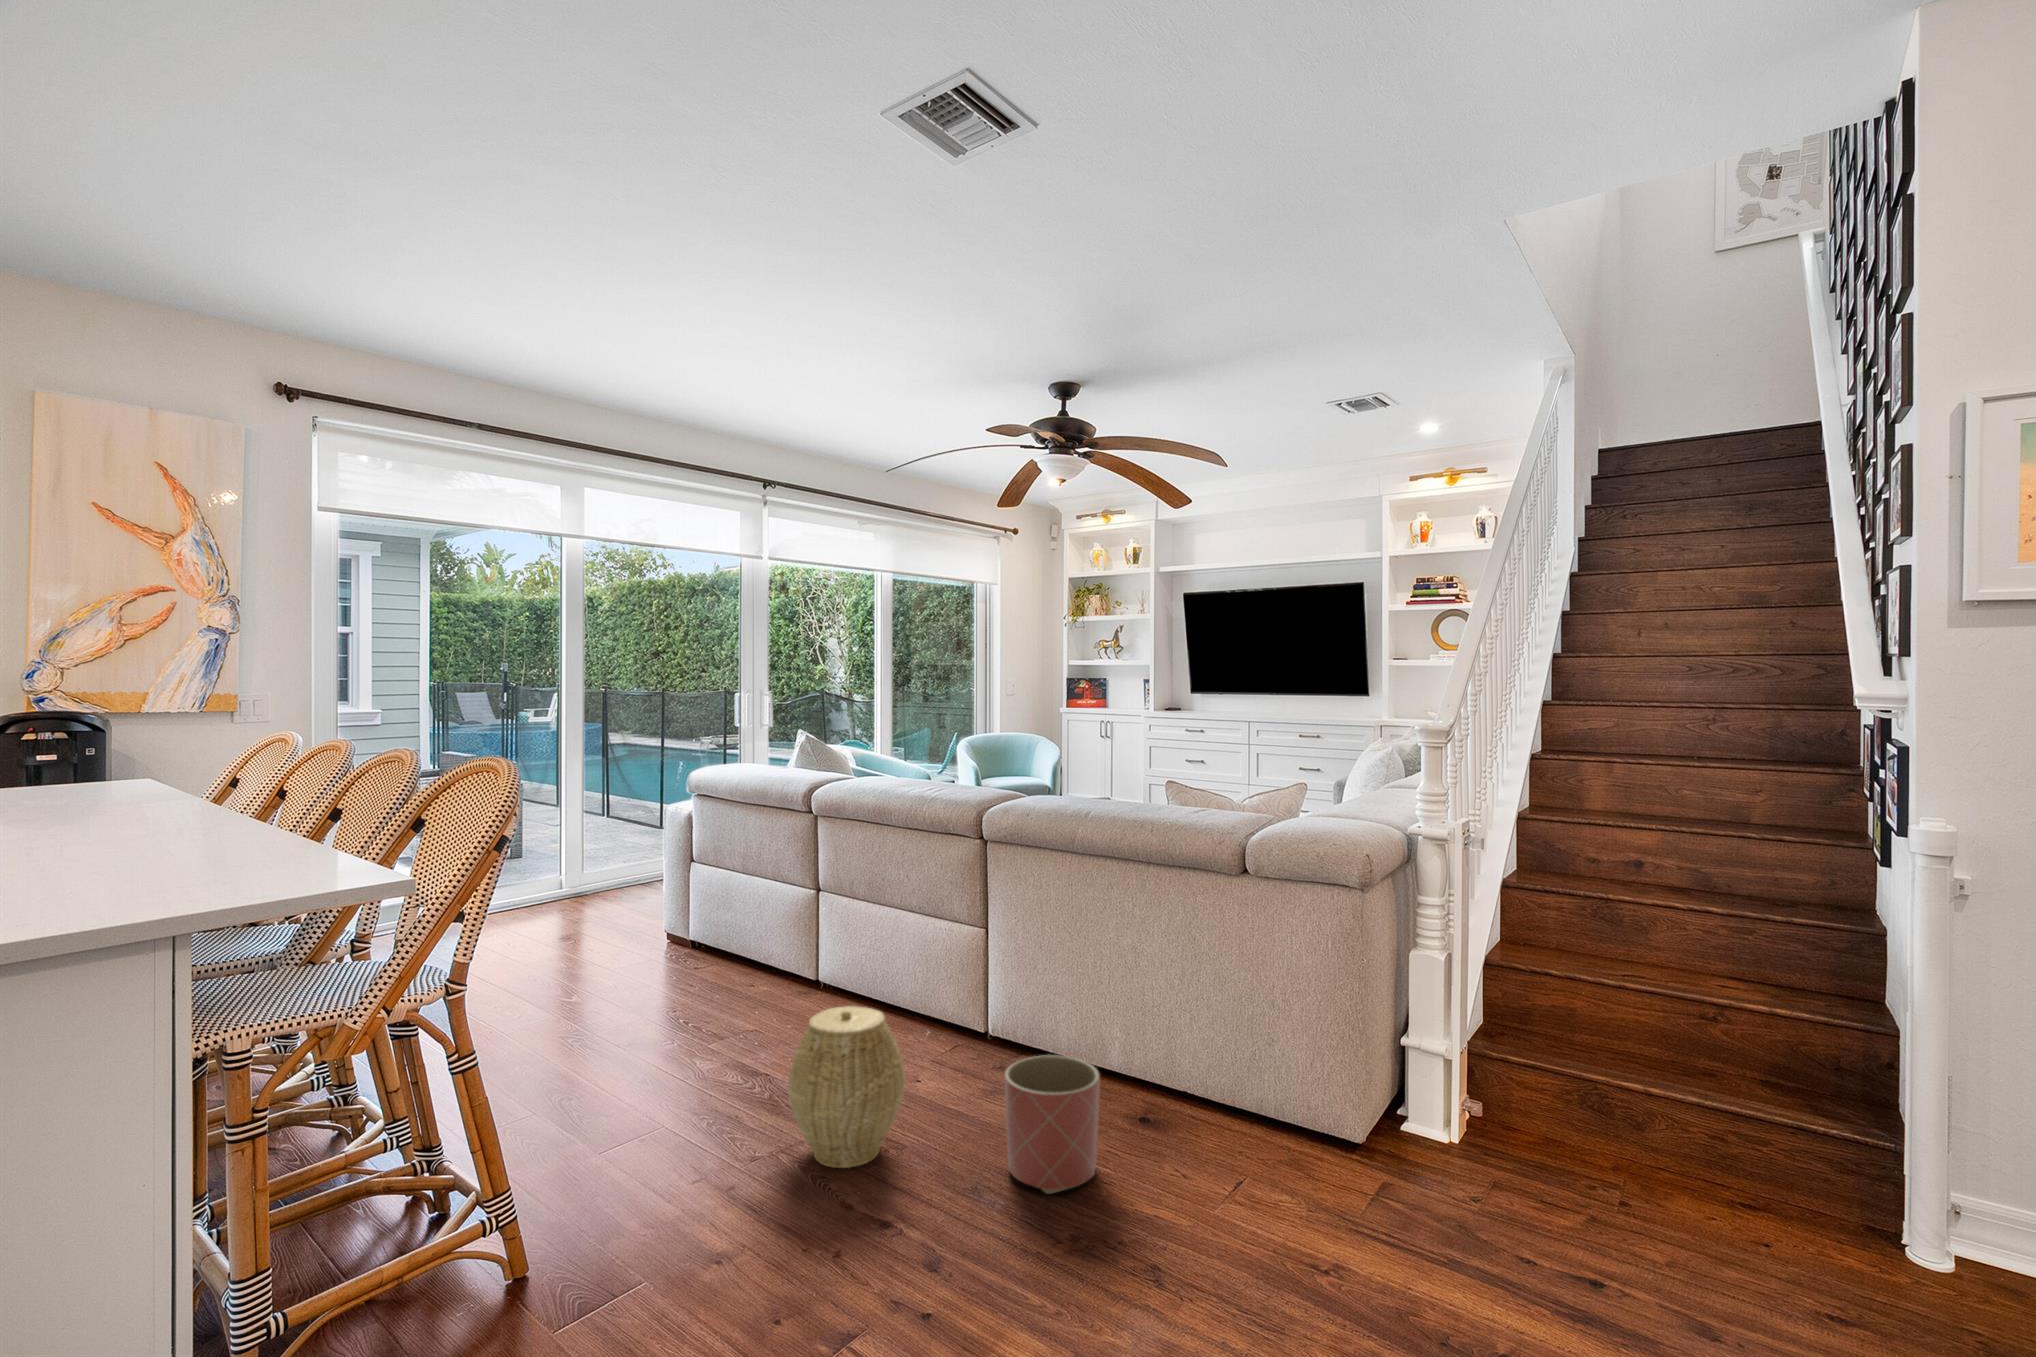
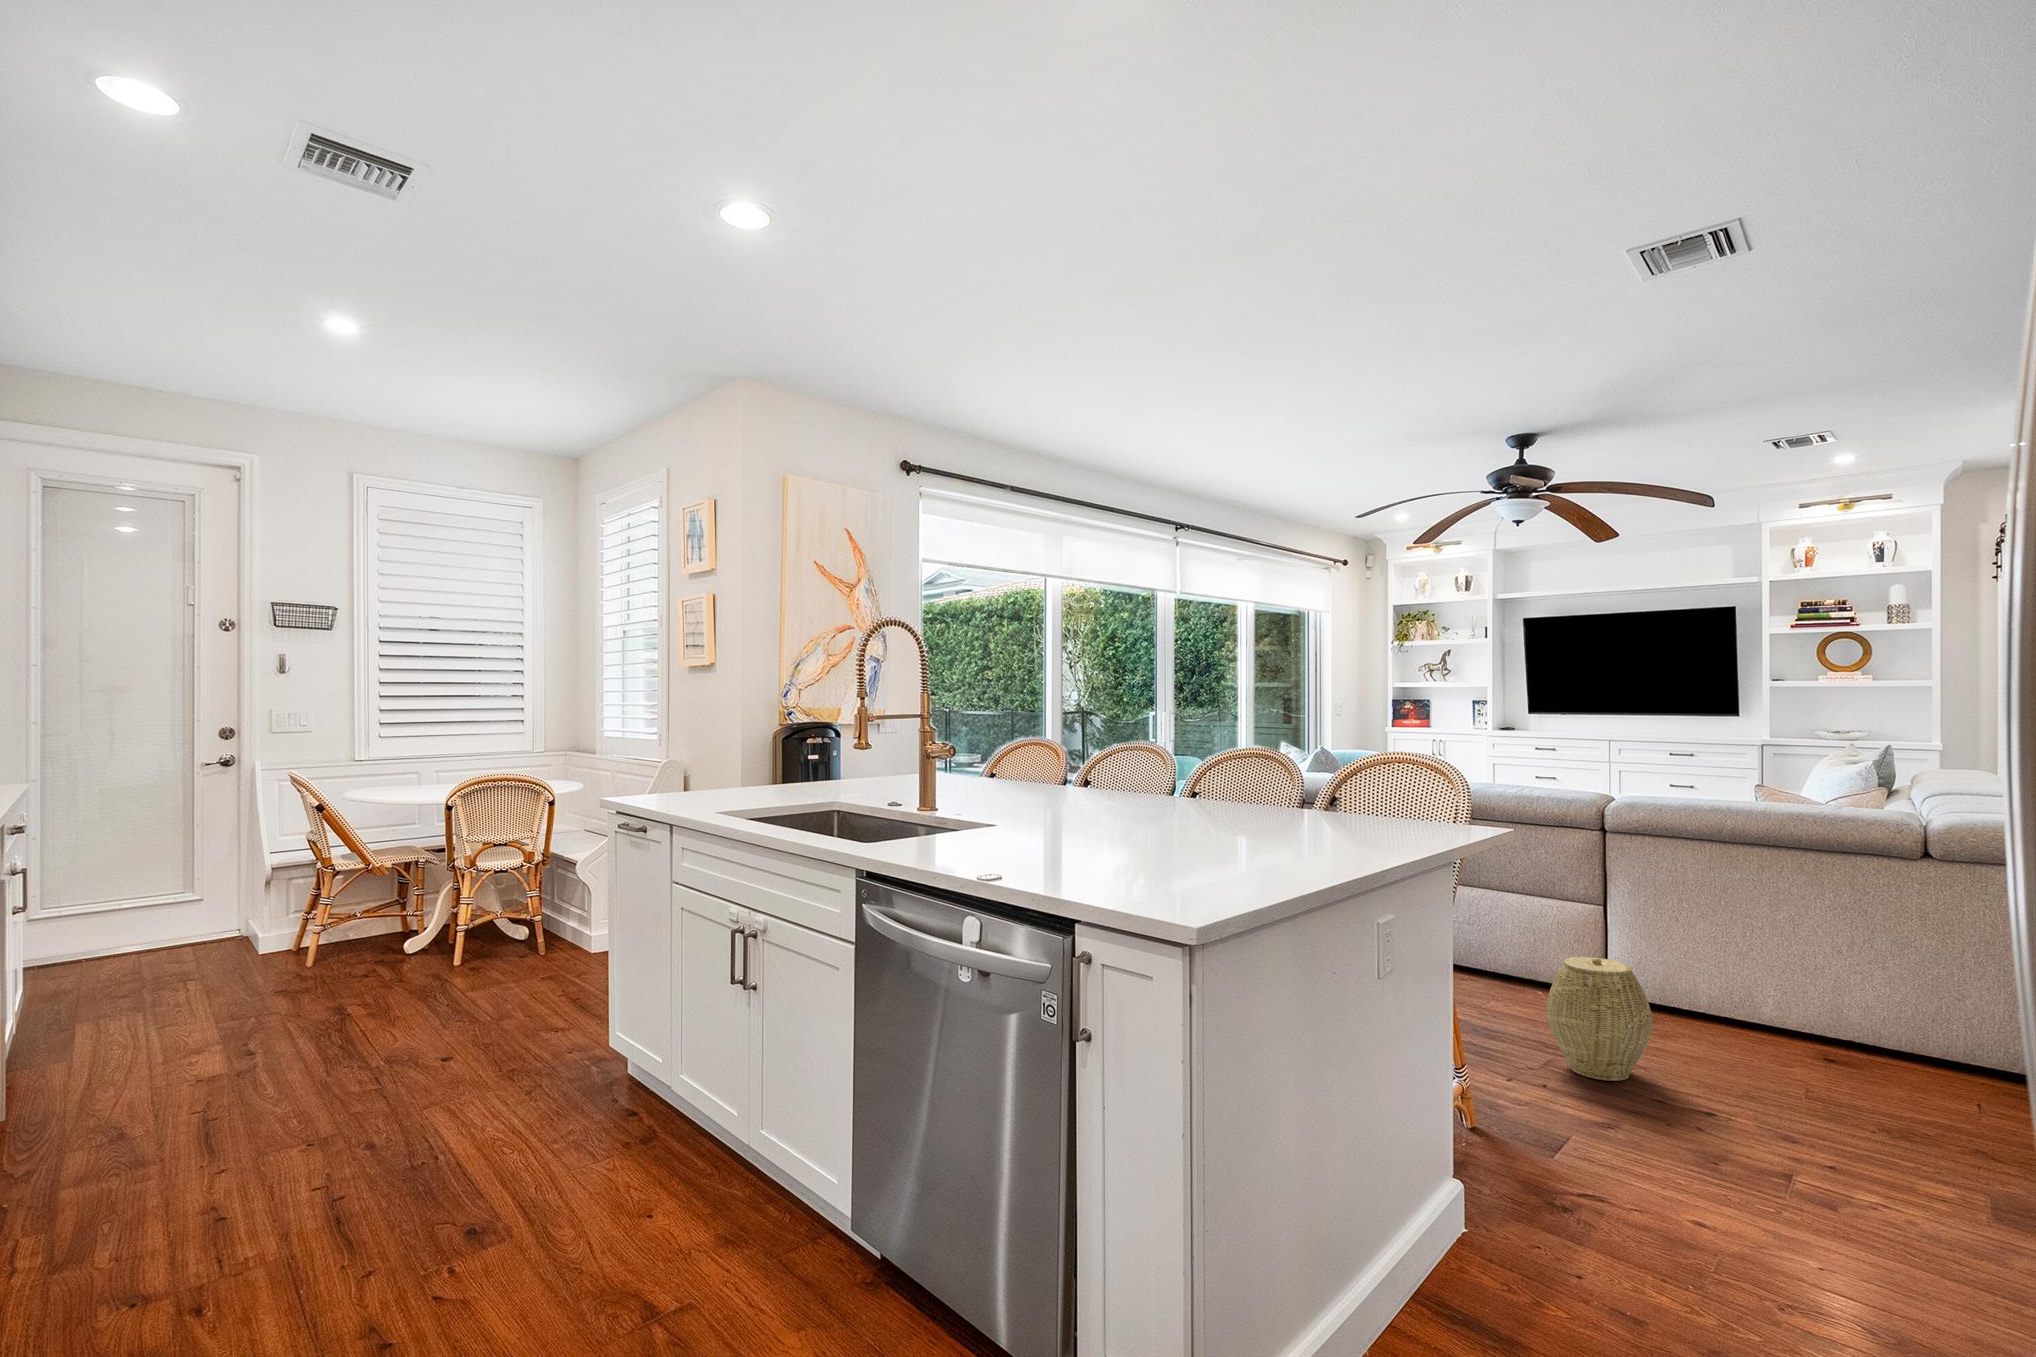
planter: present [1005,1055,1100,1194] -> none [1743,1000,1839,1103]

